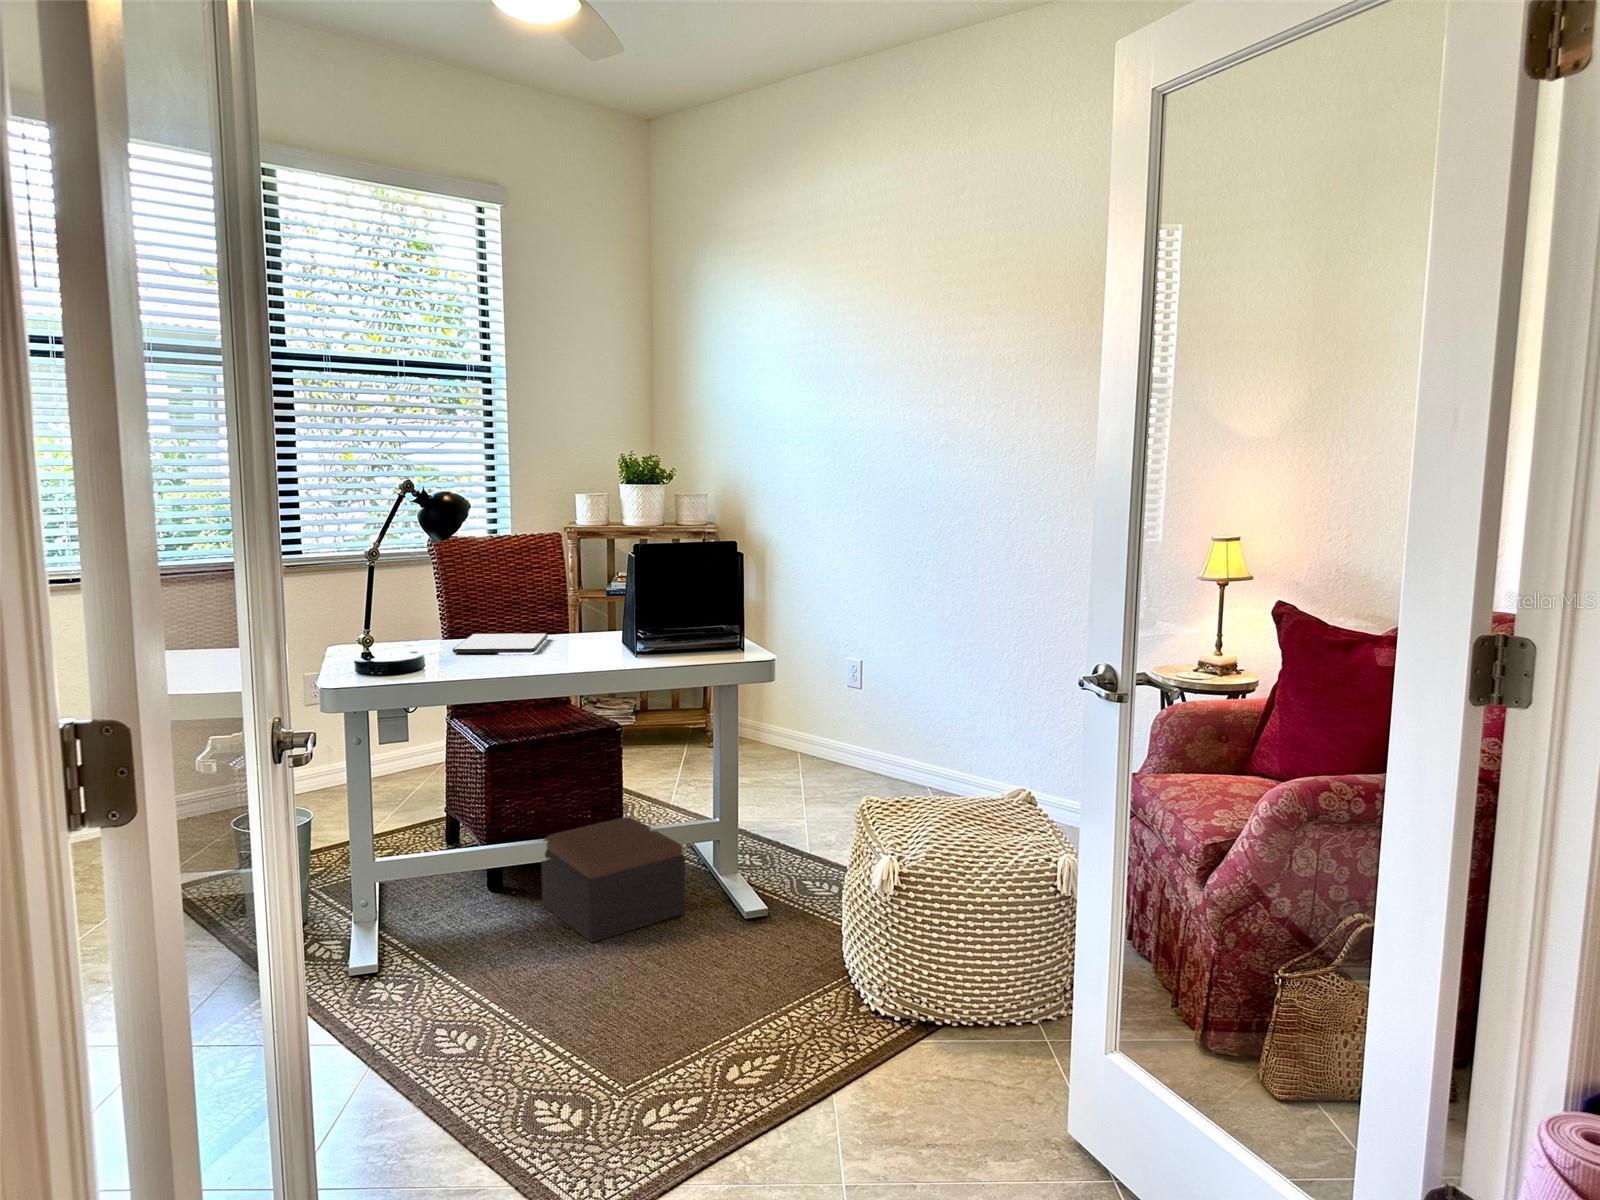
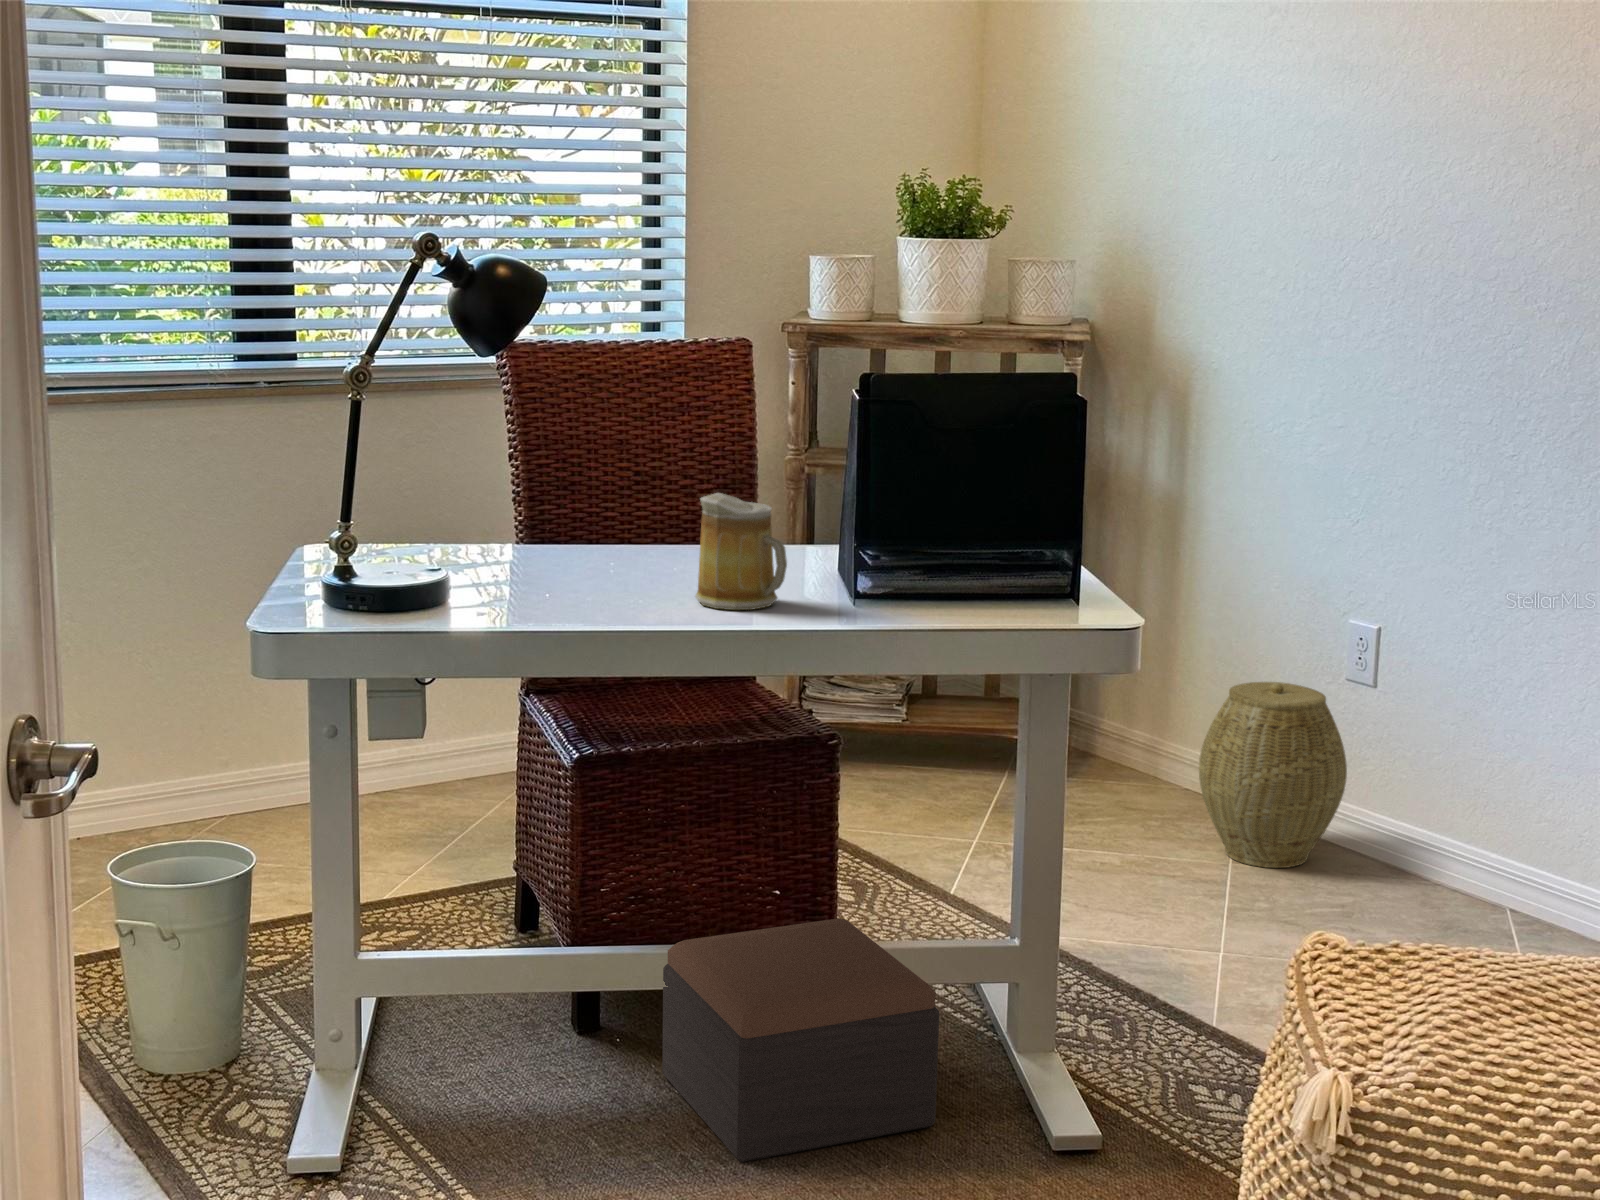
mug: none [553,606,600,664] -> present [695,493,787,610]
tablet: present [453,633,548,654] -> none [512,535,703,581]
woven basket: none [783,690,852,779] -> present [1199,682,1347,868]

